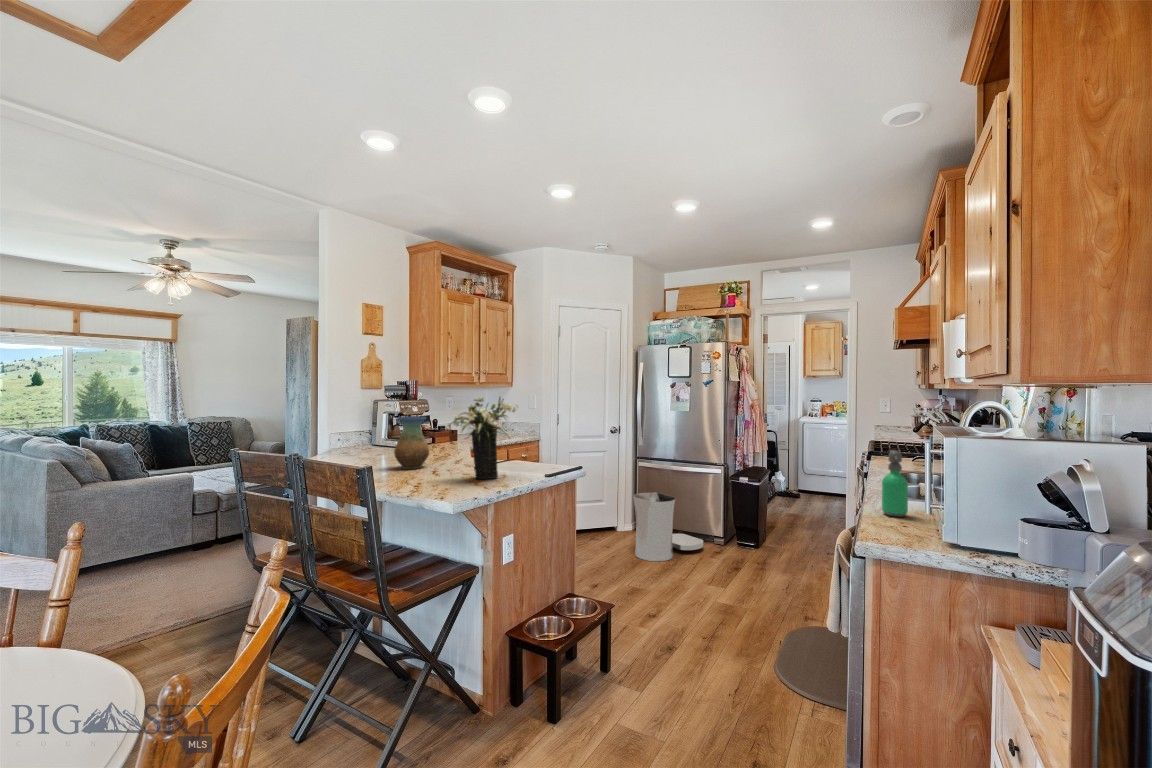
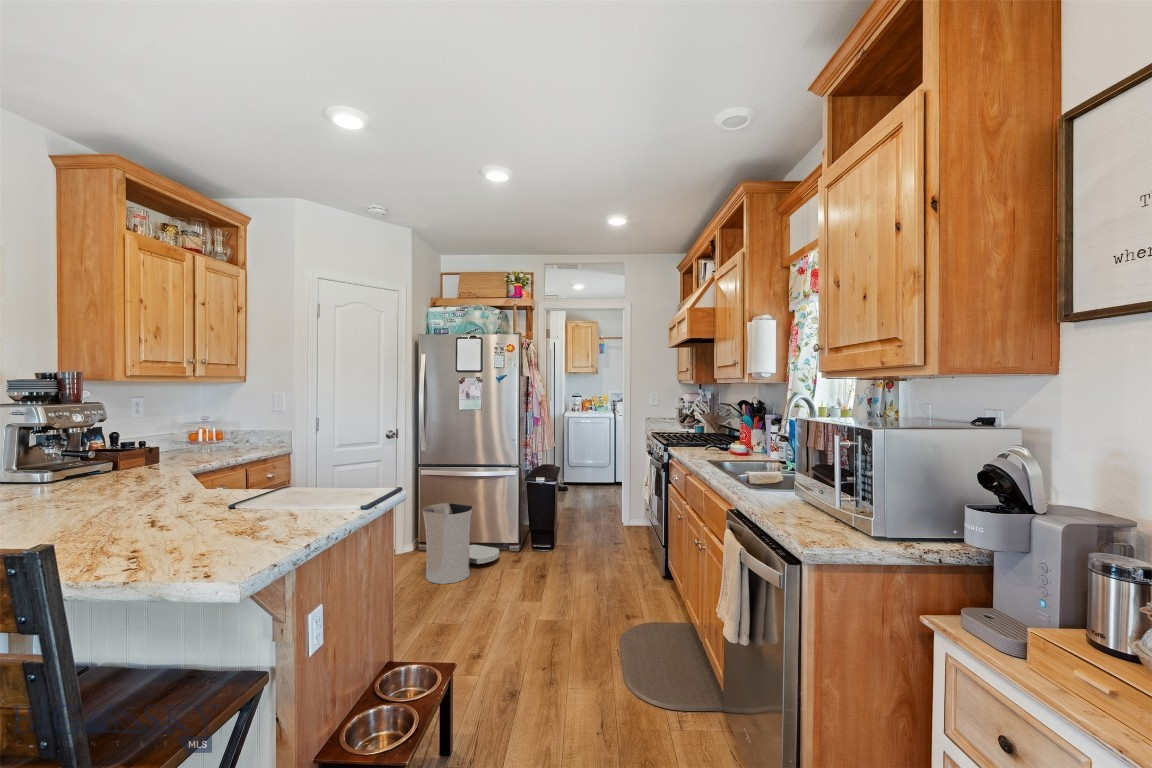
flower arrangement: present [445,397,518,479] -> none [182,388,318,525]
vase: present [394,416,429,469] -> none [49,427,131,521]
soap dispenser: present [882,450,908,517] -> none [766,438,790,506]

